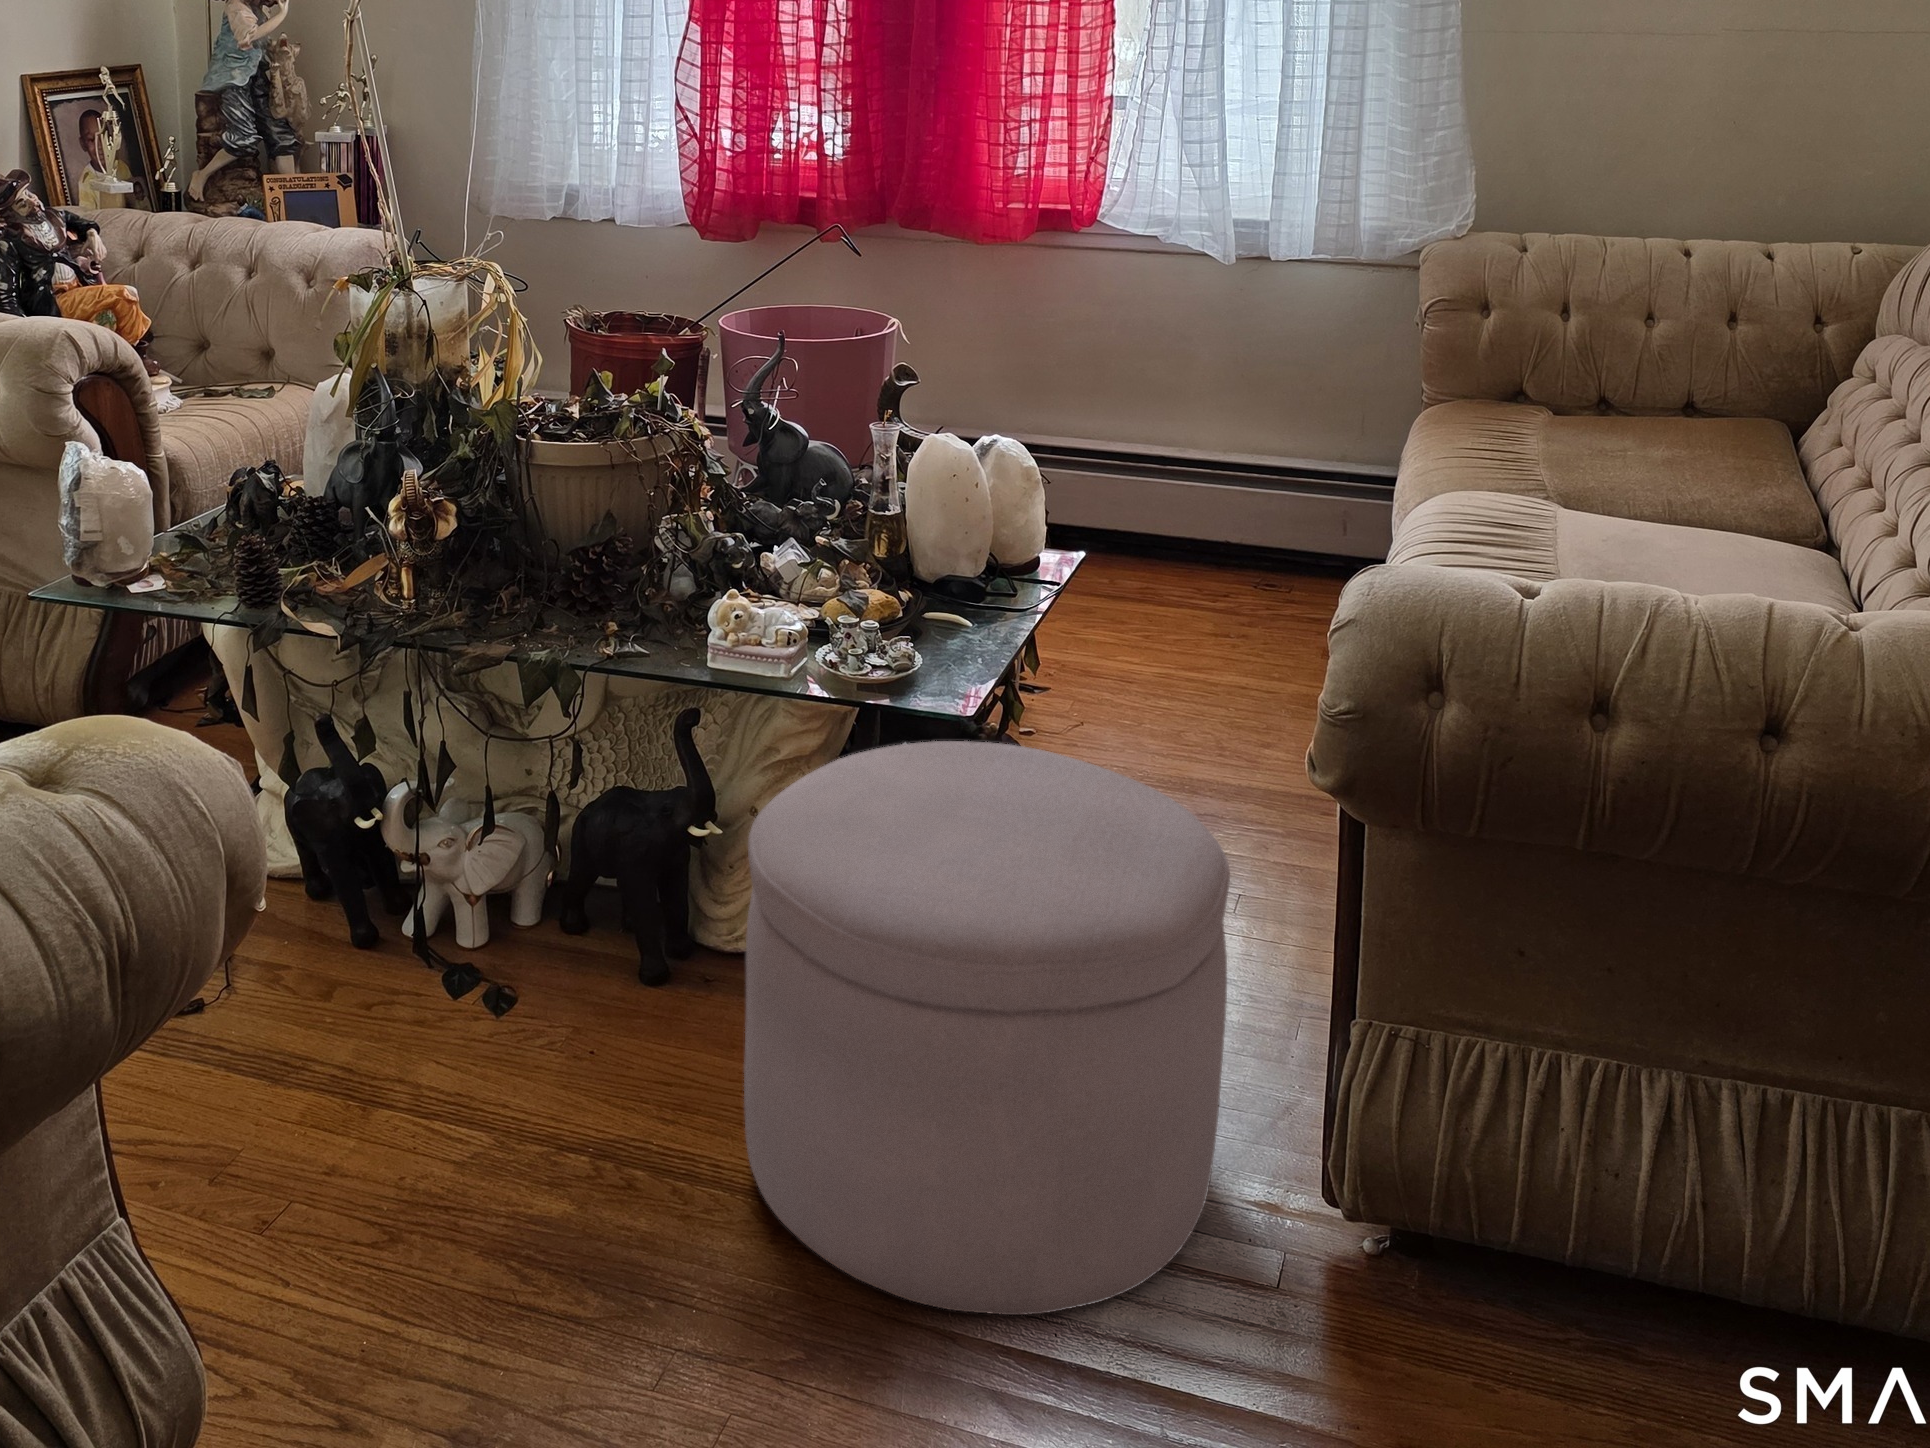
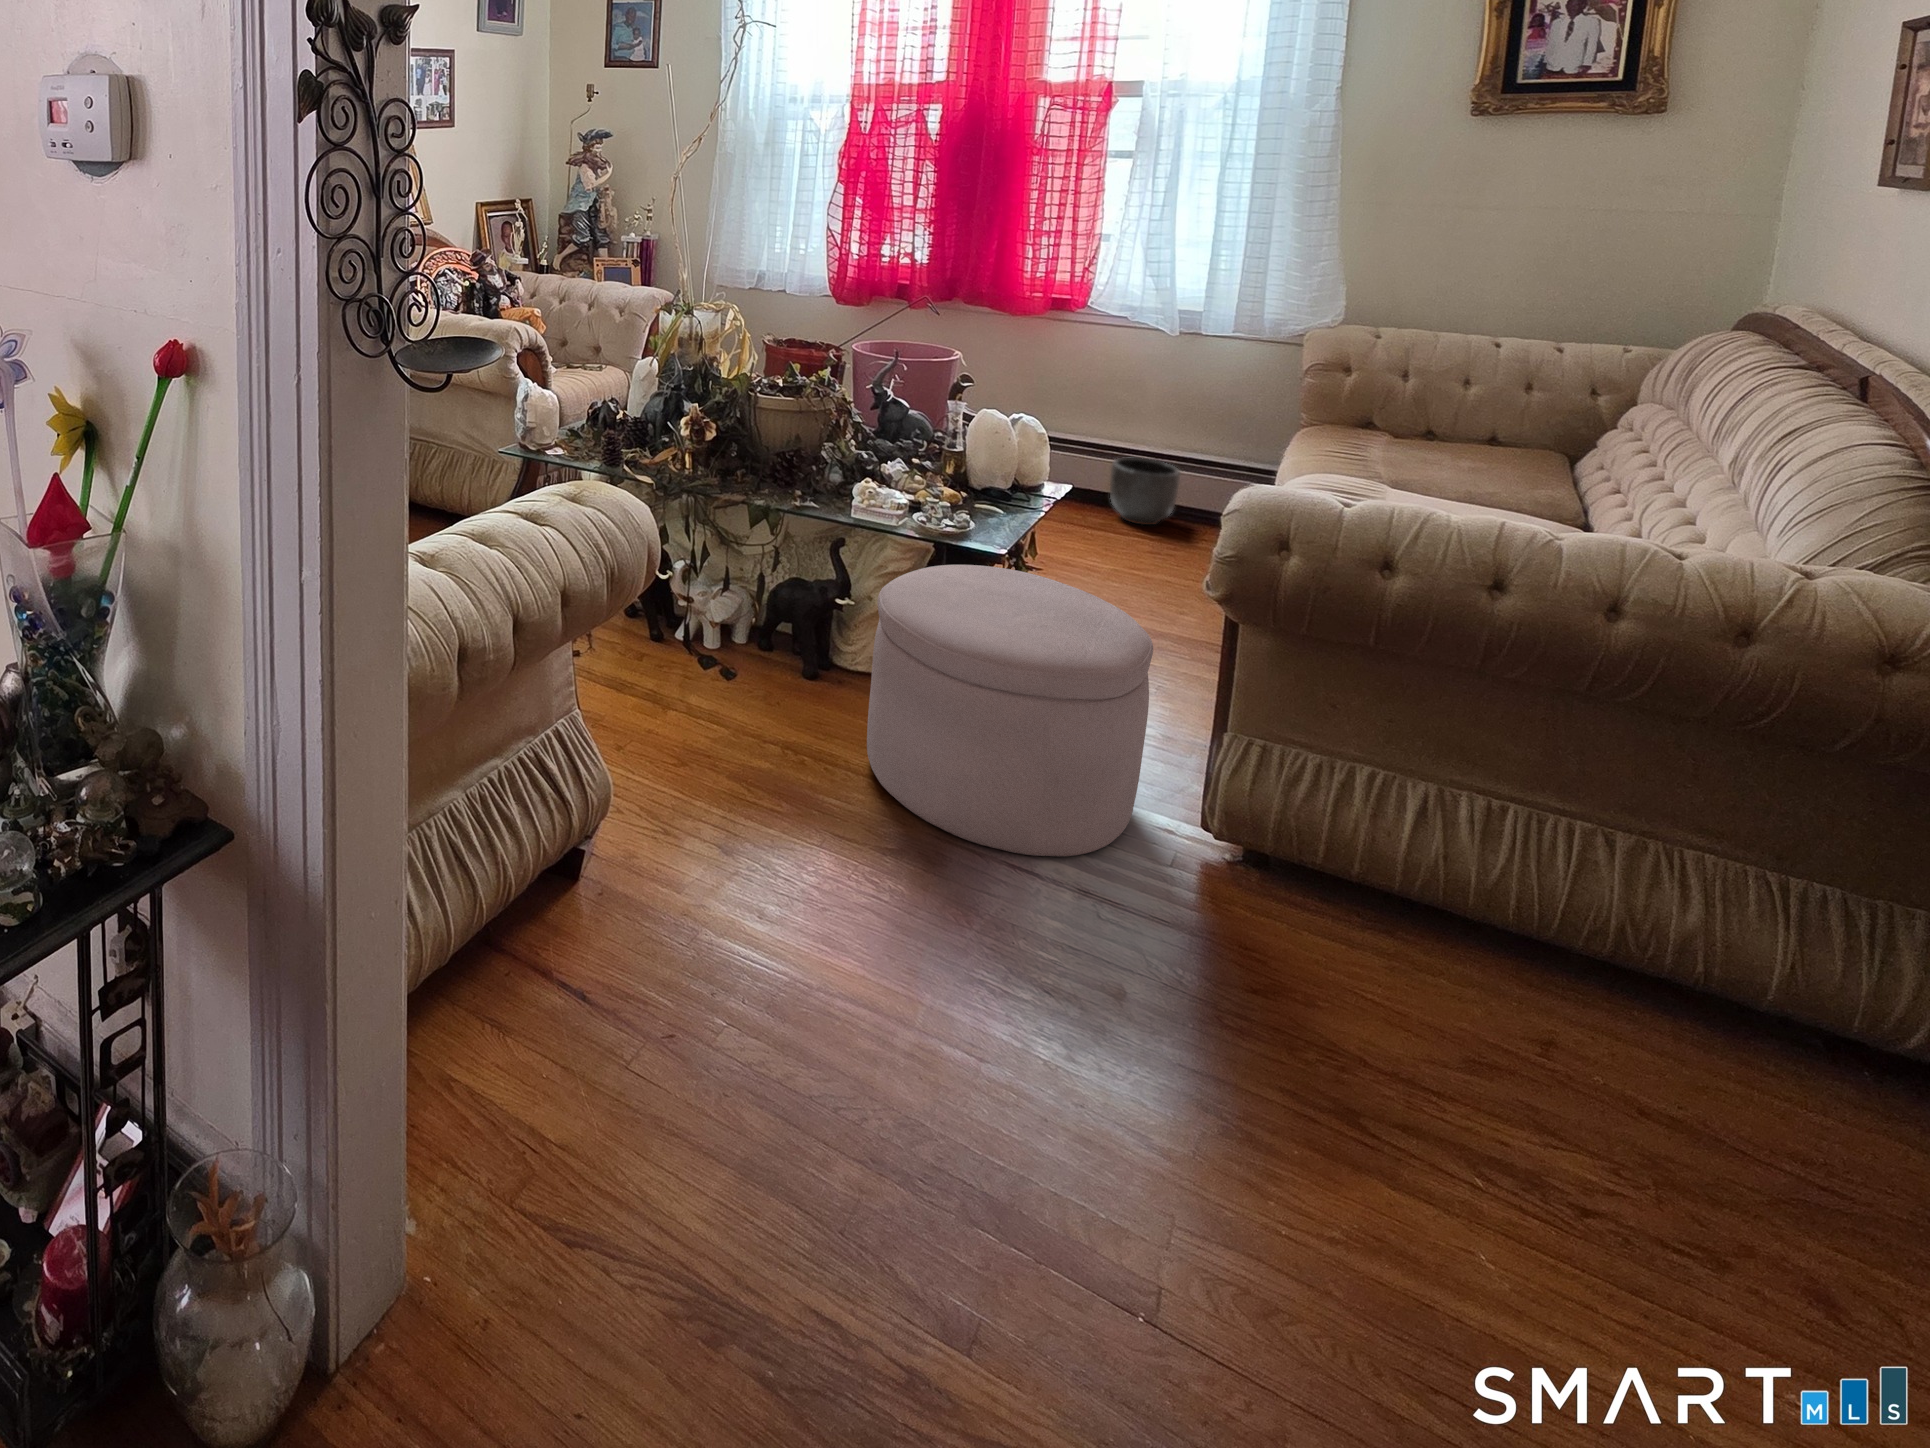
planter: none [1156,479,1260,593] -> present [1110,458,1180,525]

